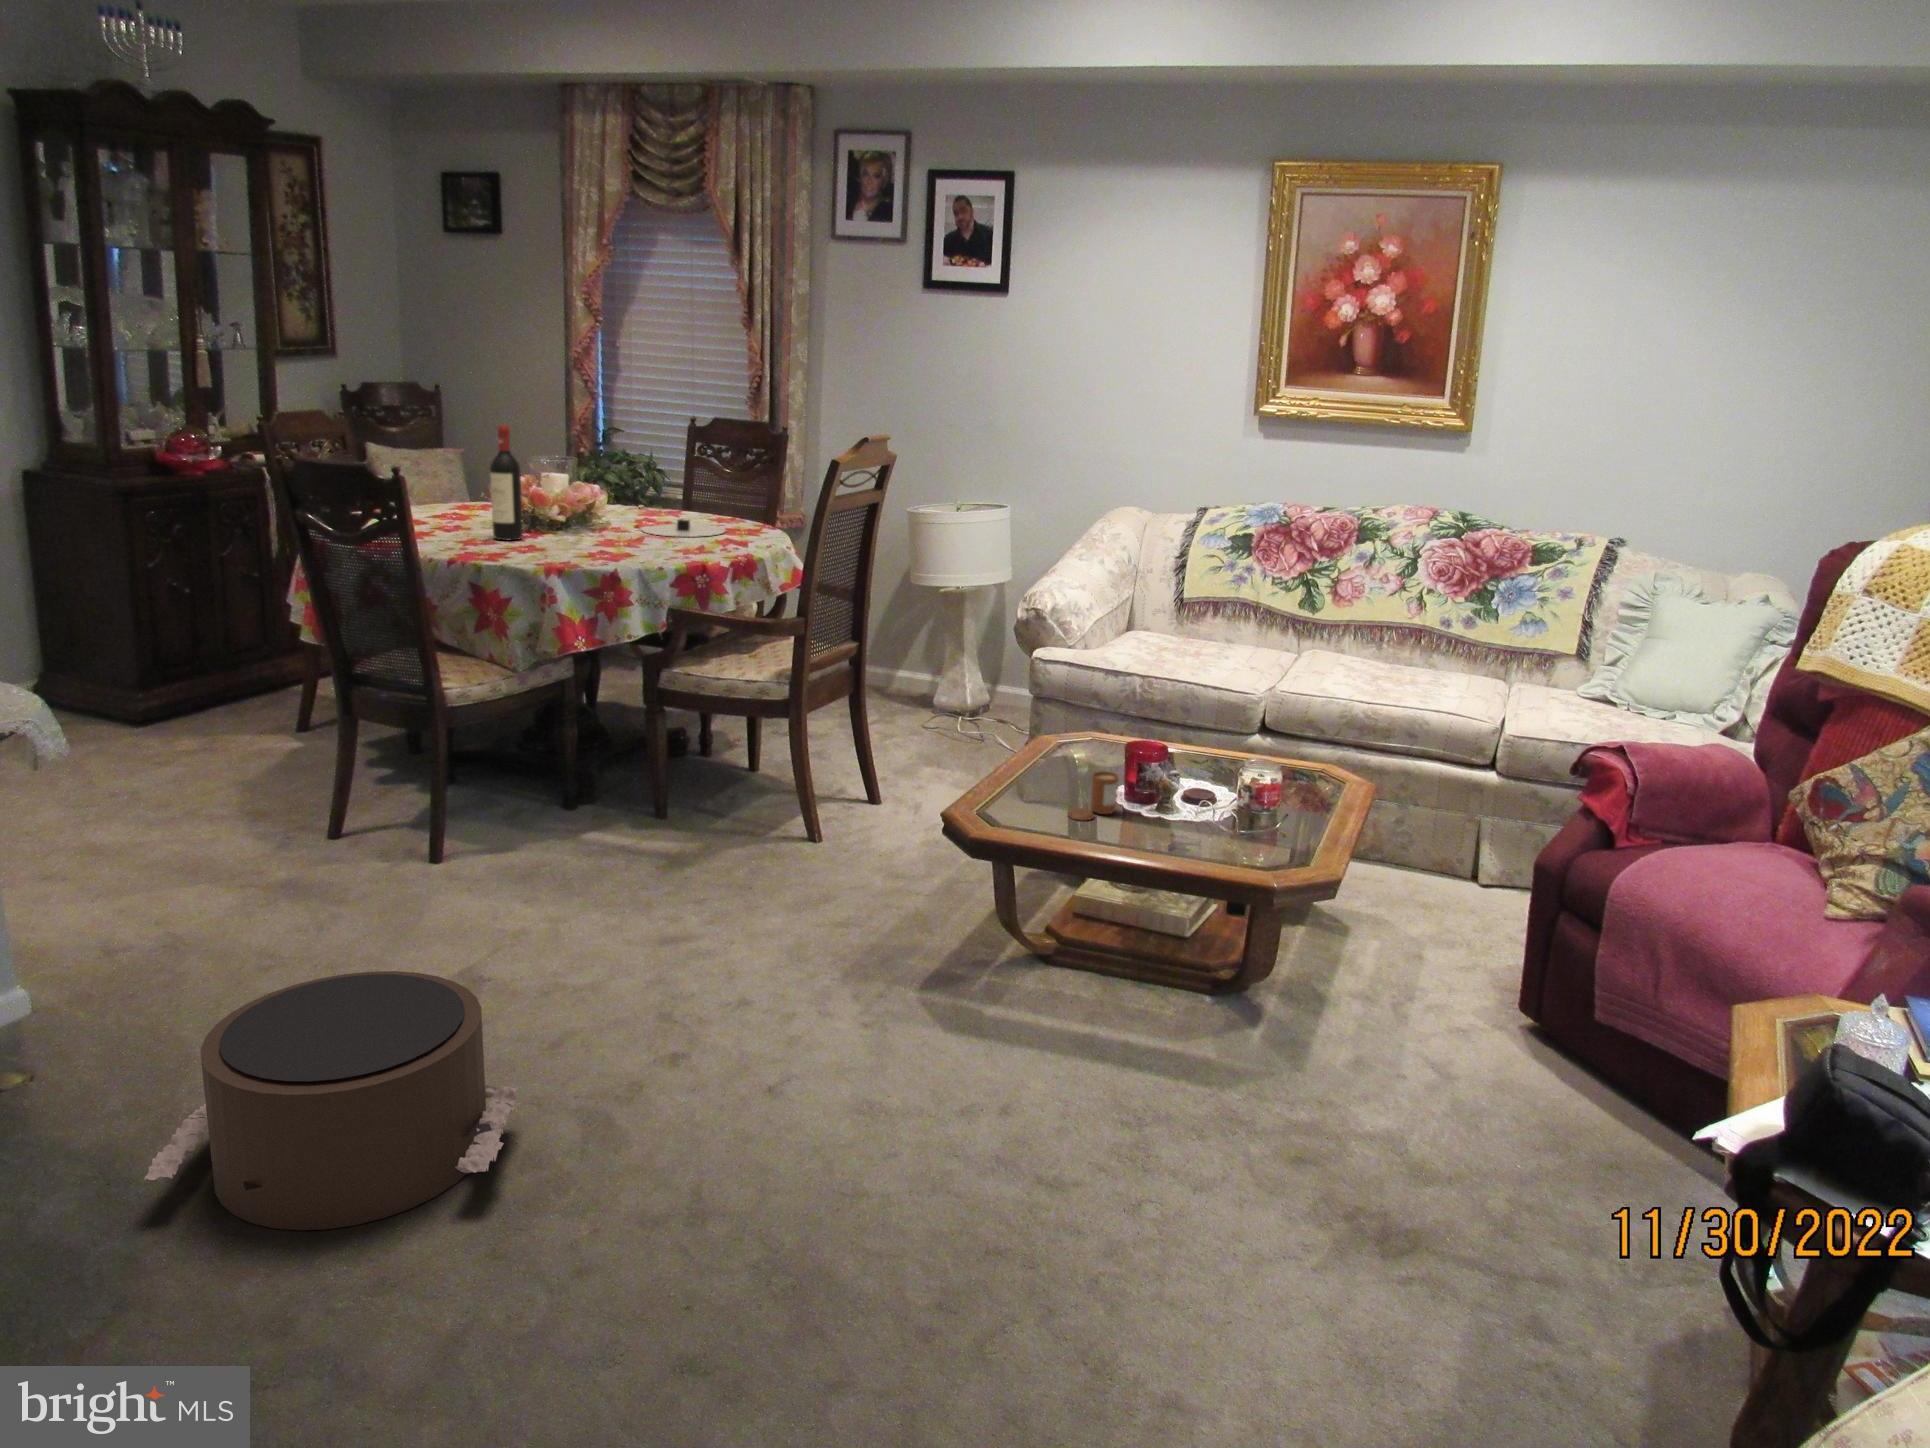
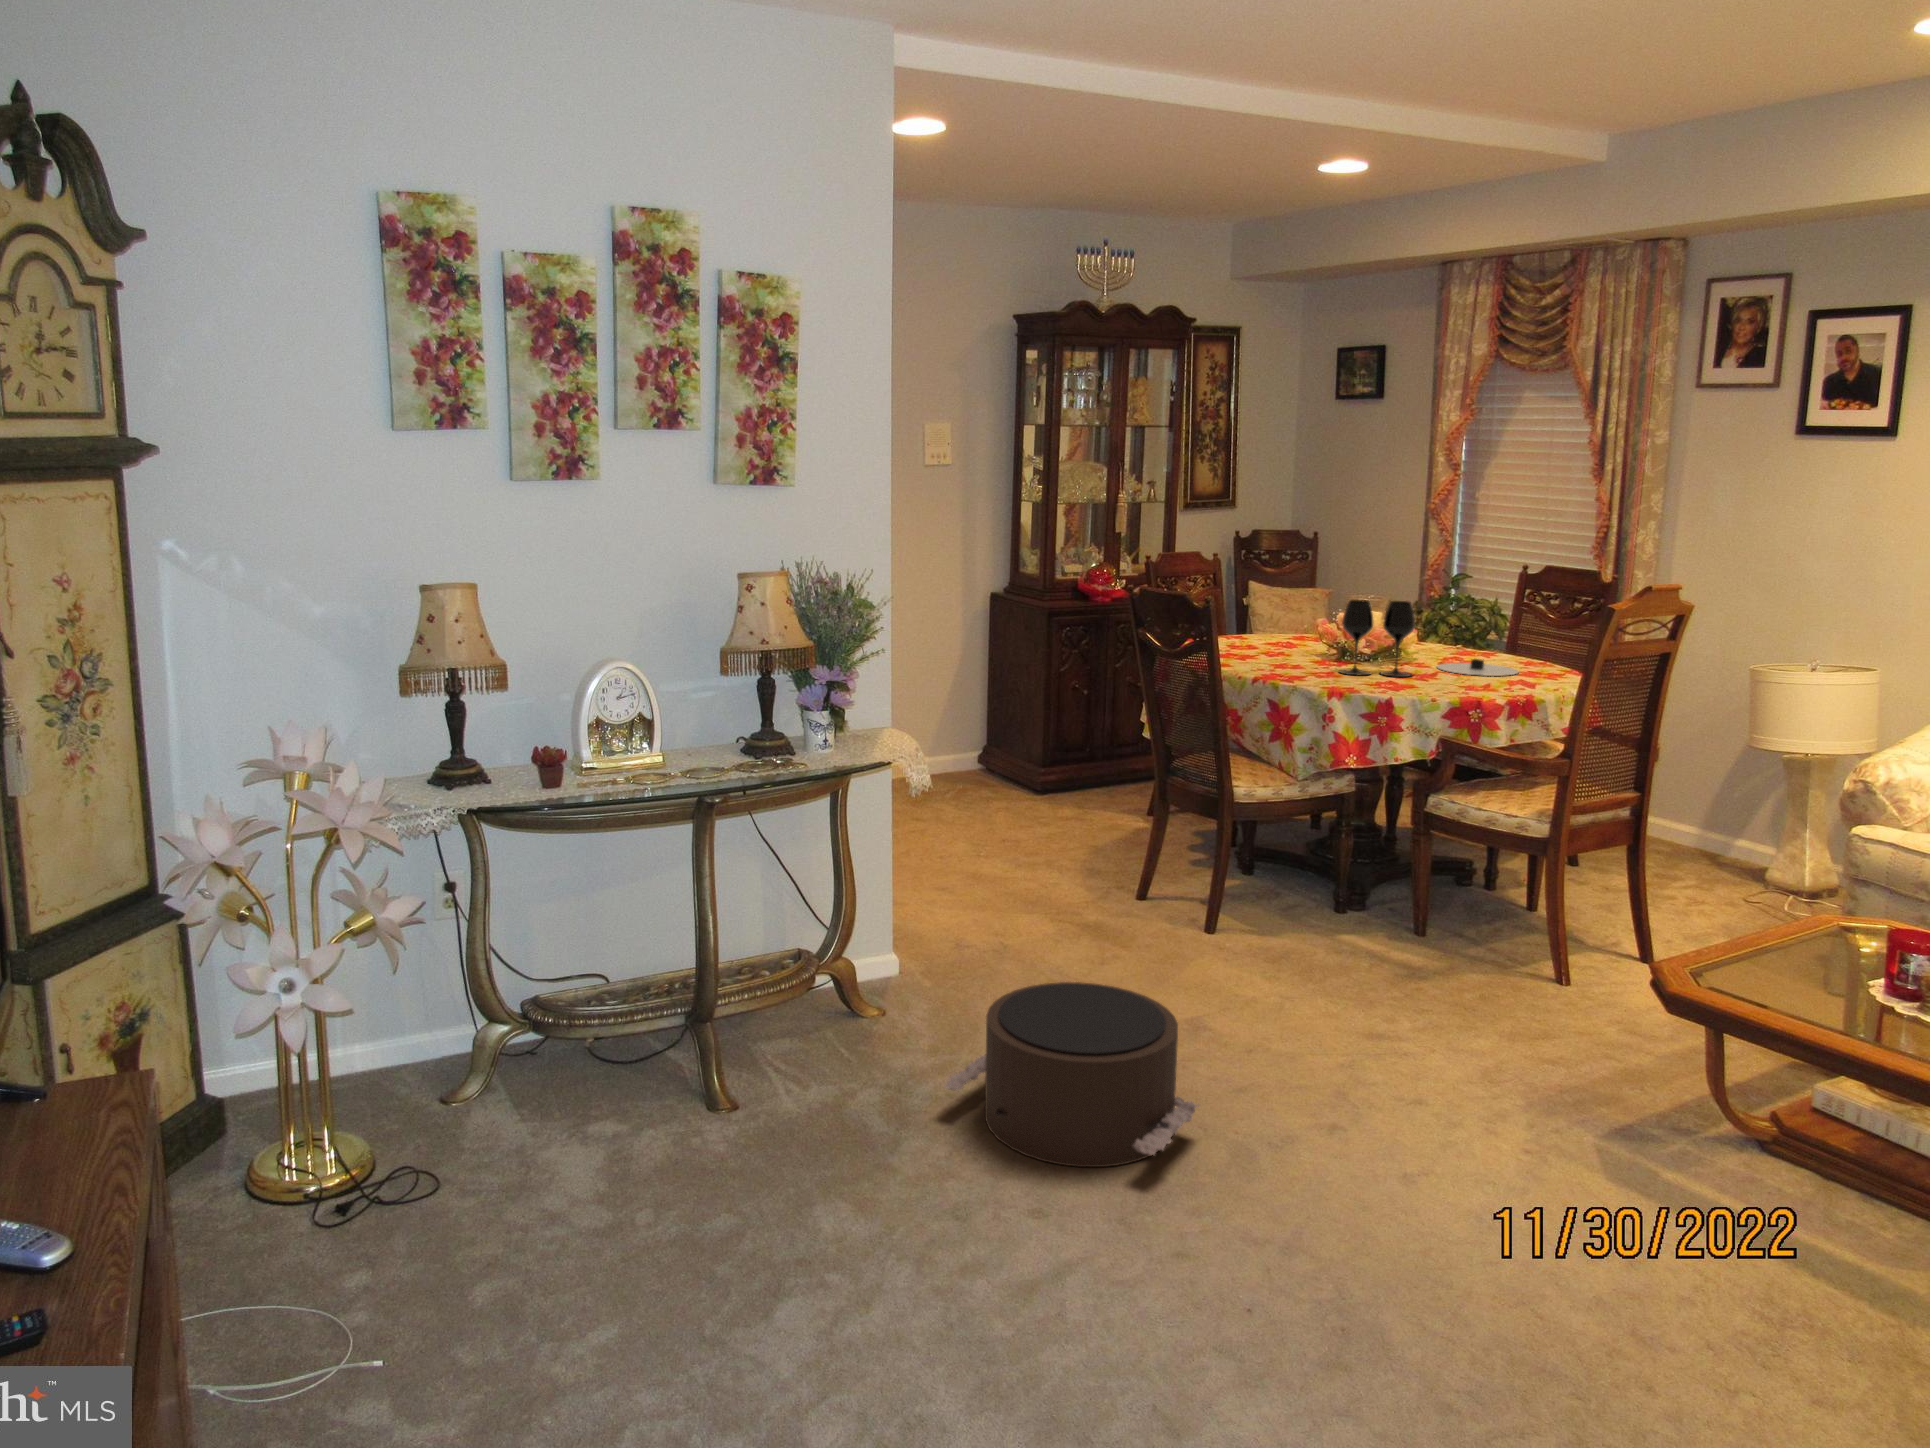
wine bottle: present [490,425,523,540] -> none [1301,570,1329,667]
wine glass: none [541,459,624,546] -> present [1339,600,1415,677]
candle: present [1068,771,1119,821] -> none [1800,960,1872,1009]

